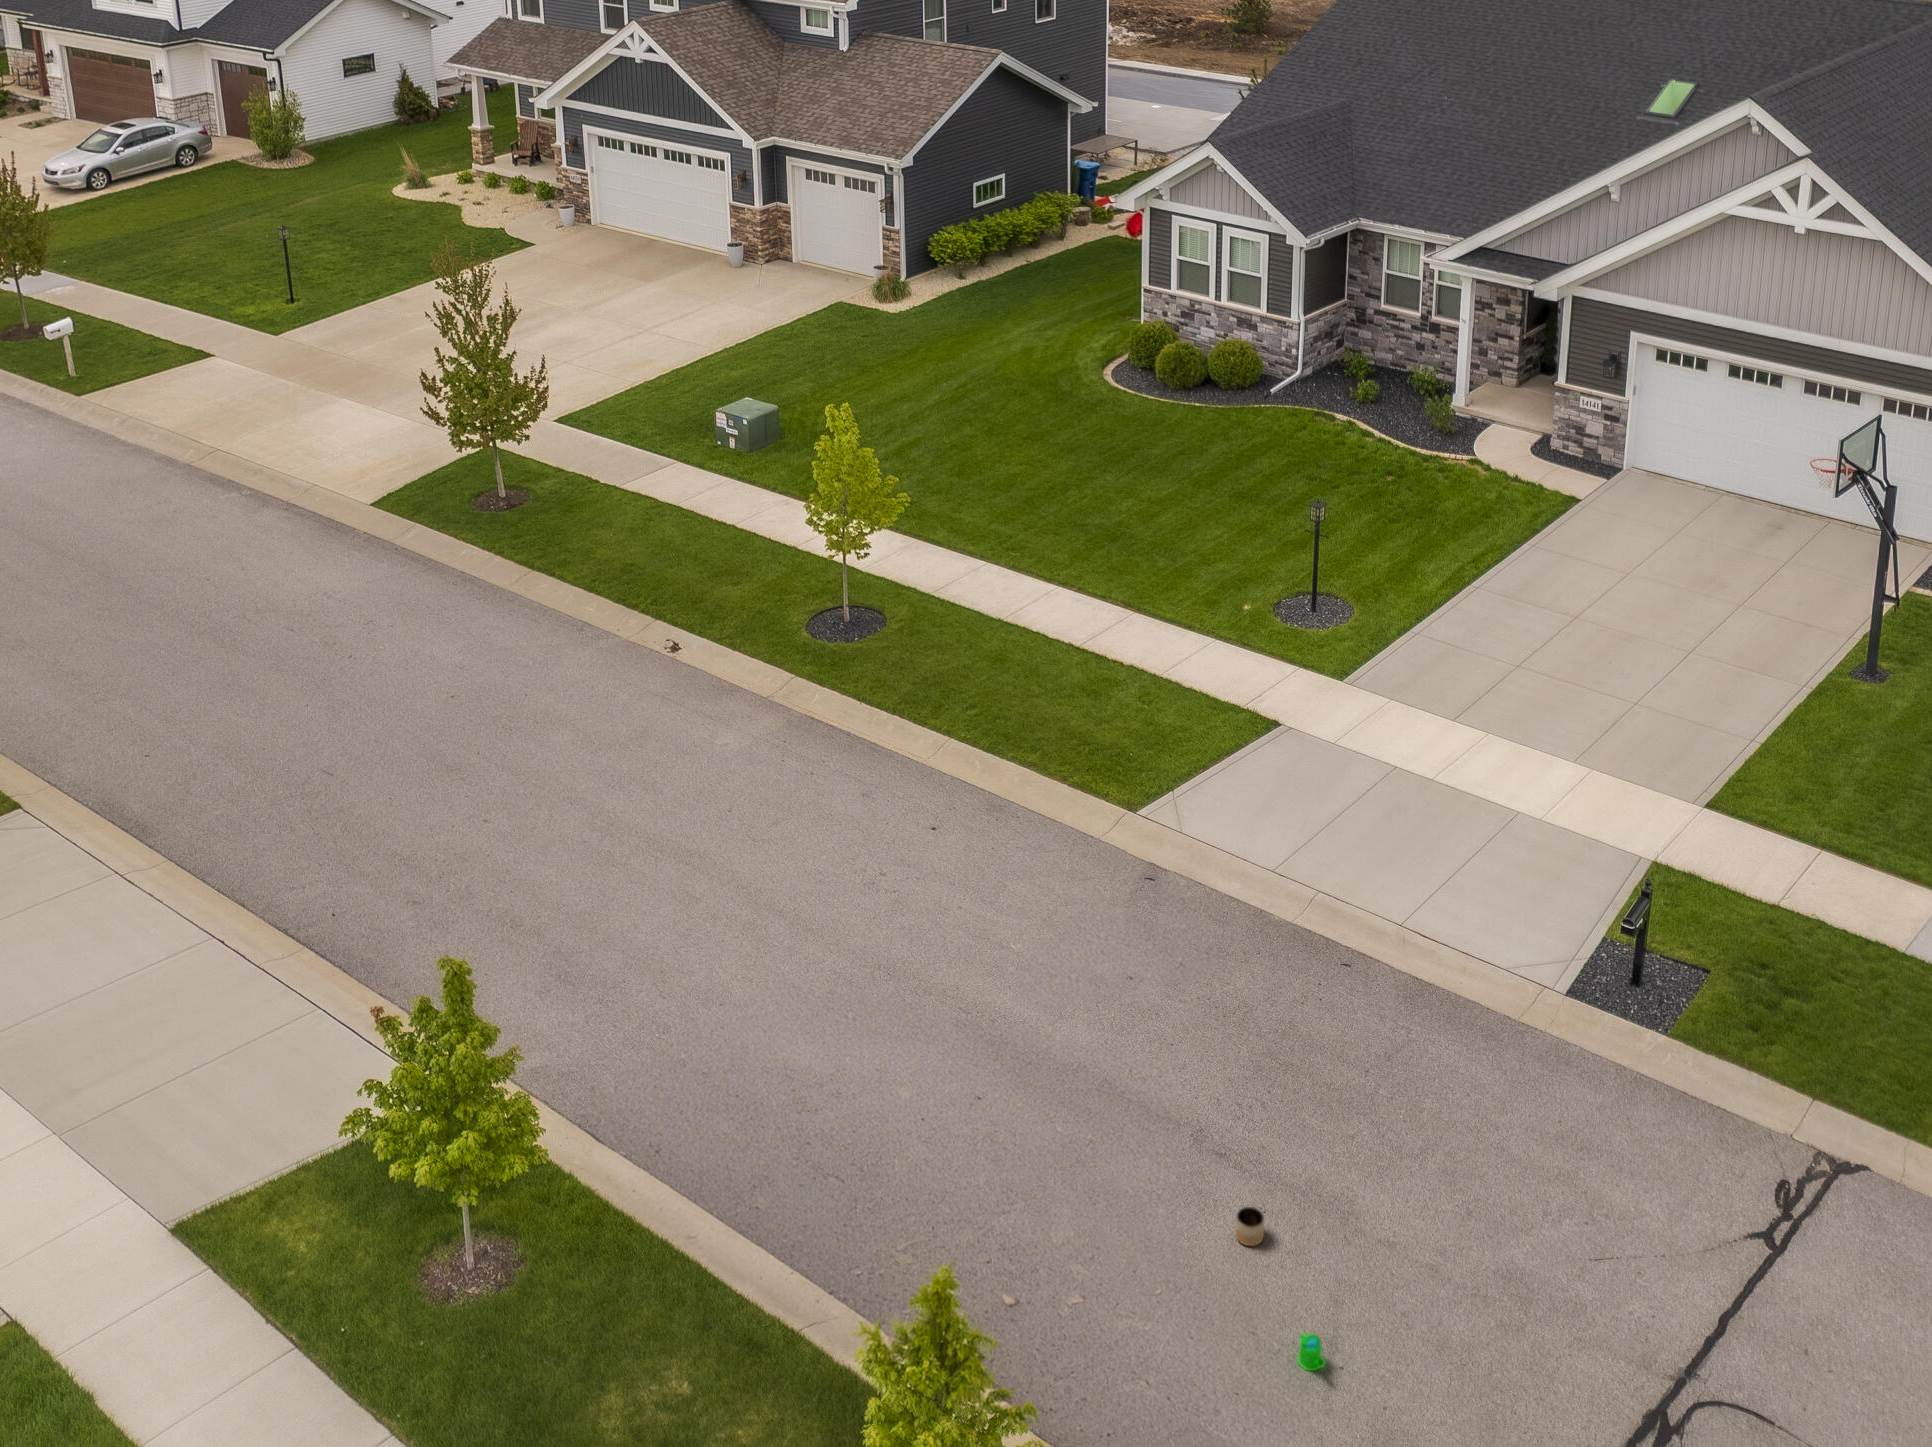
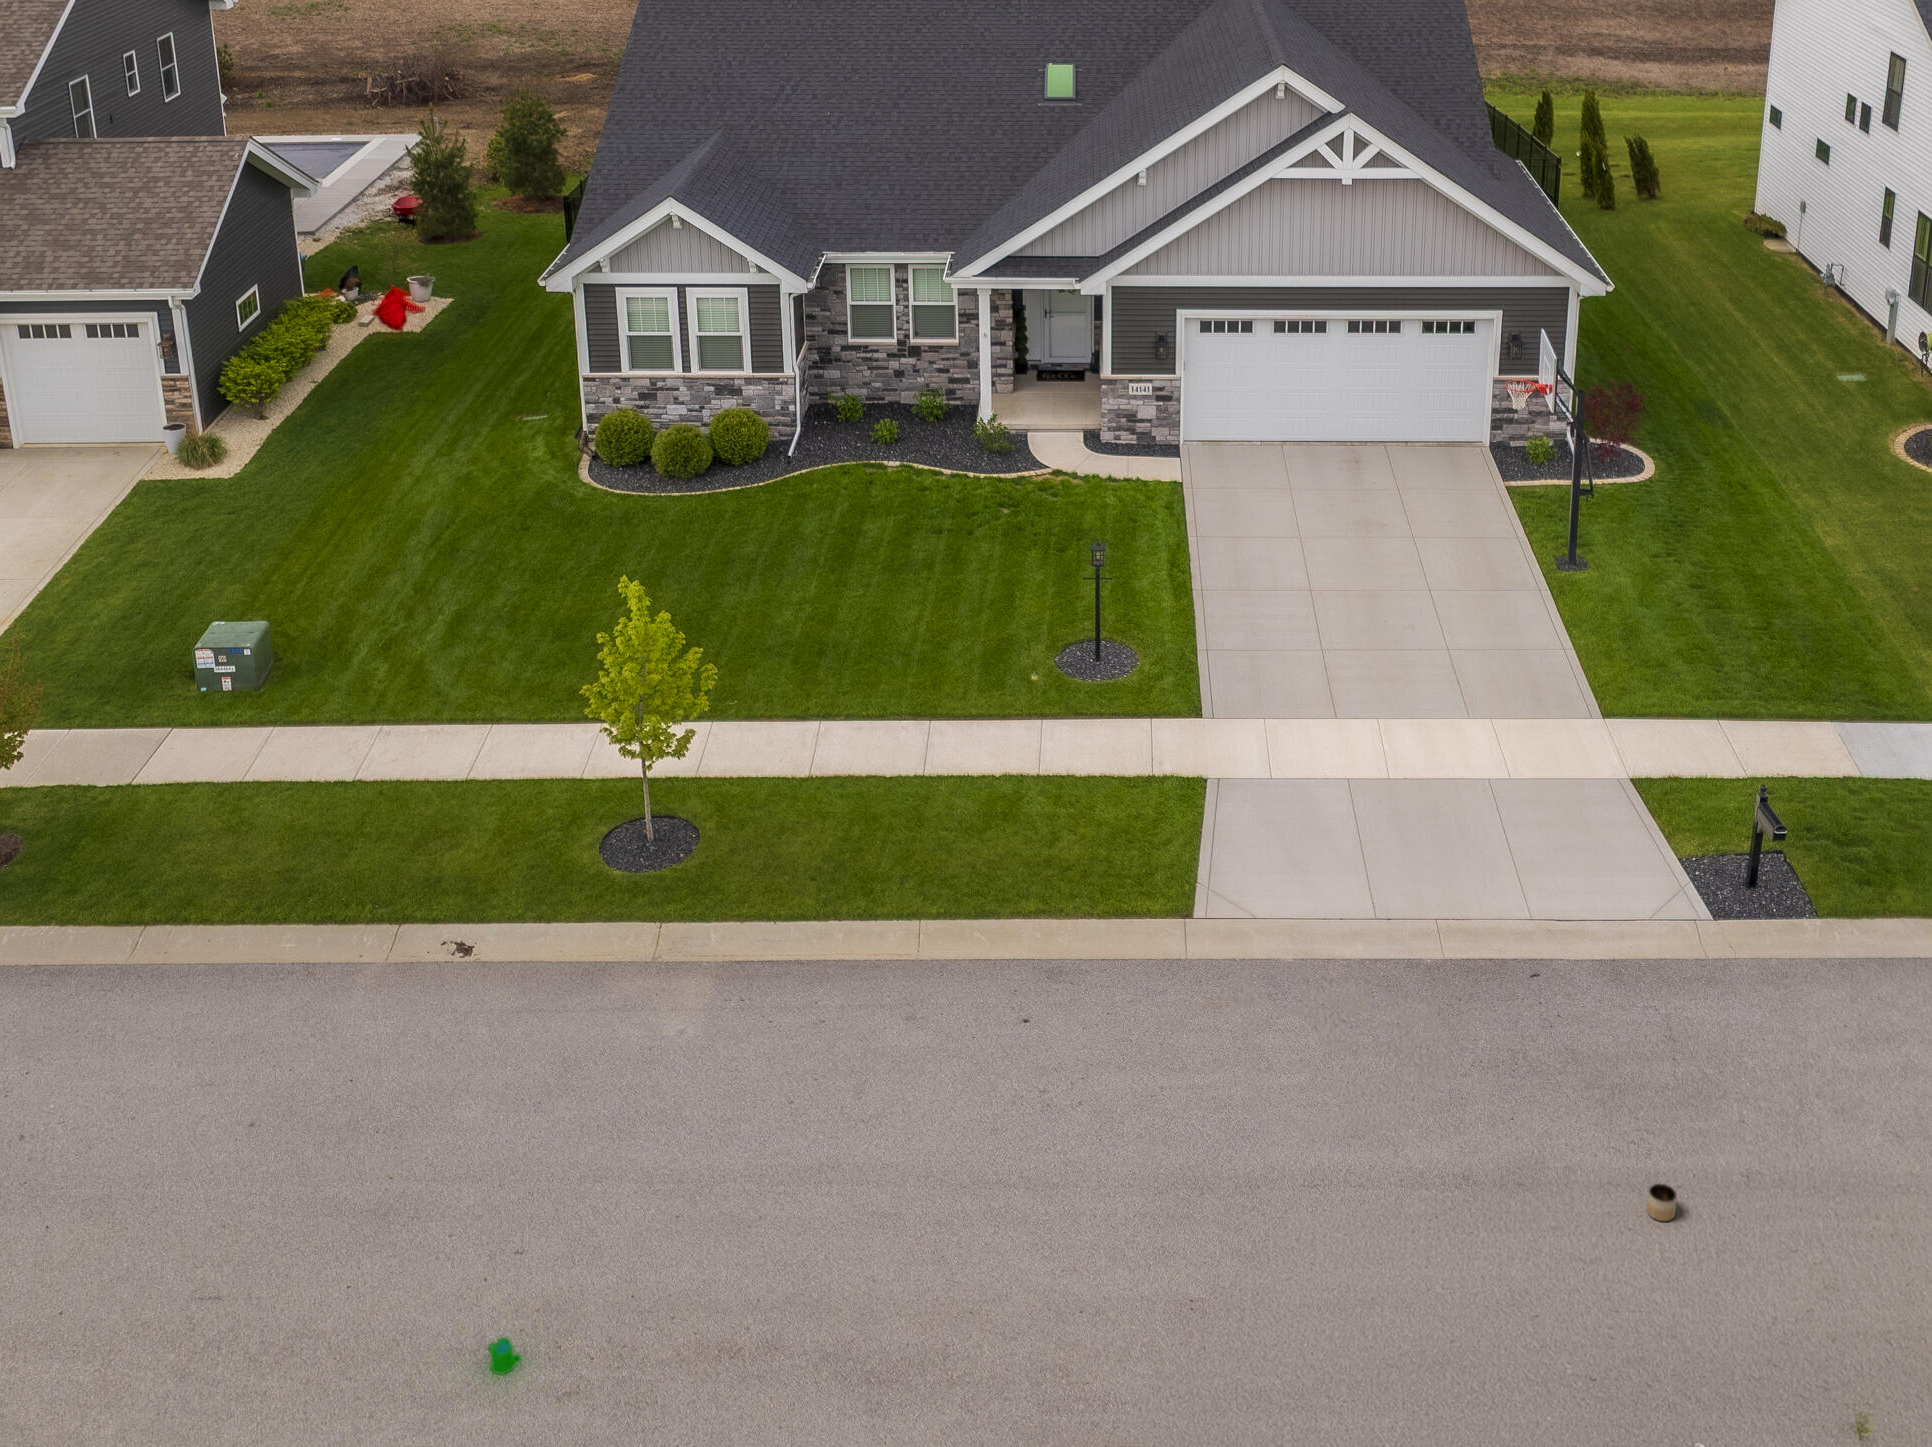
watering can: present [1298,1333,1326,1371] -> present [487,1337,521,1375]

